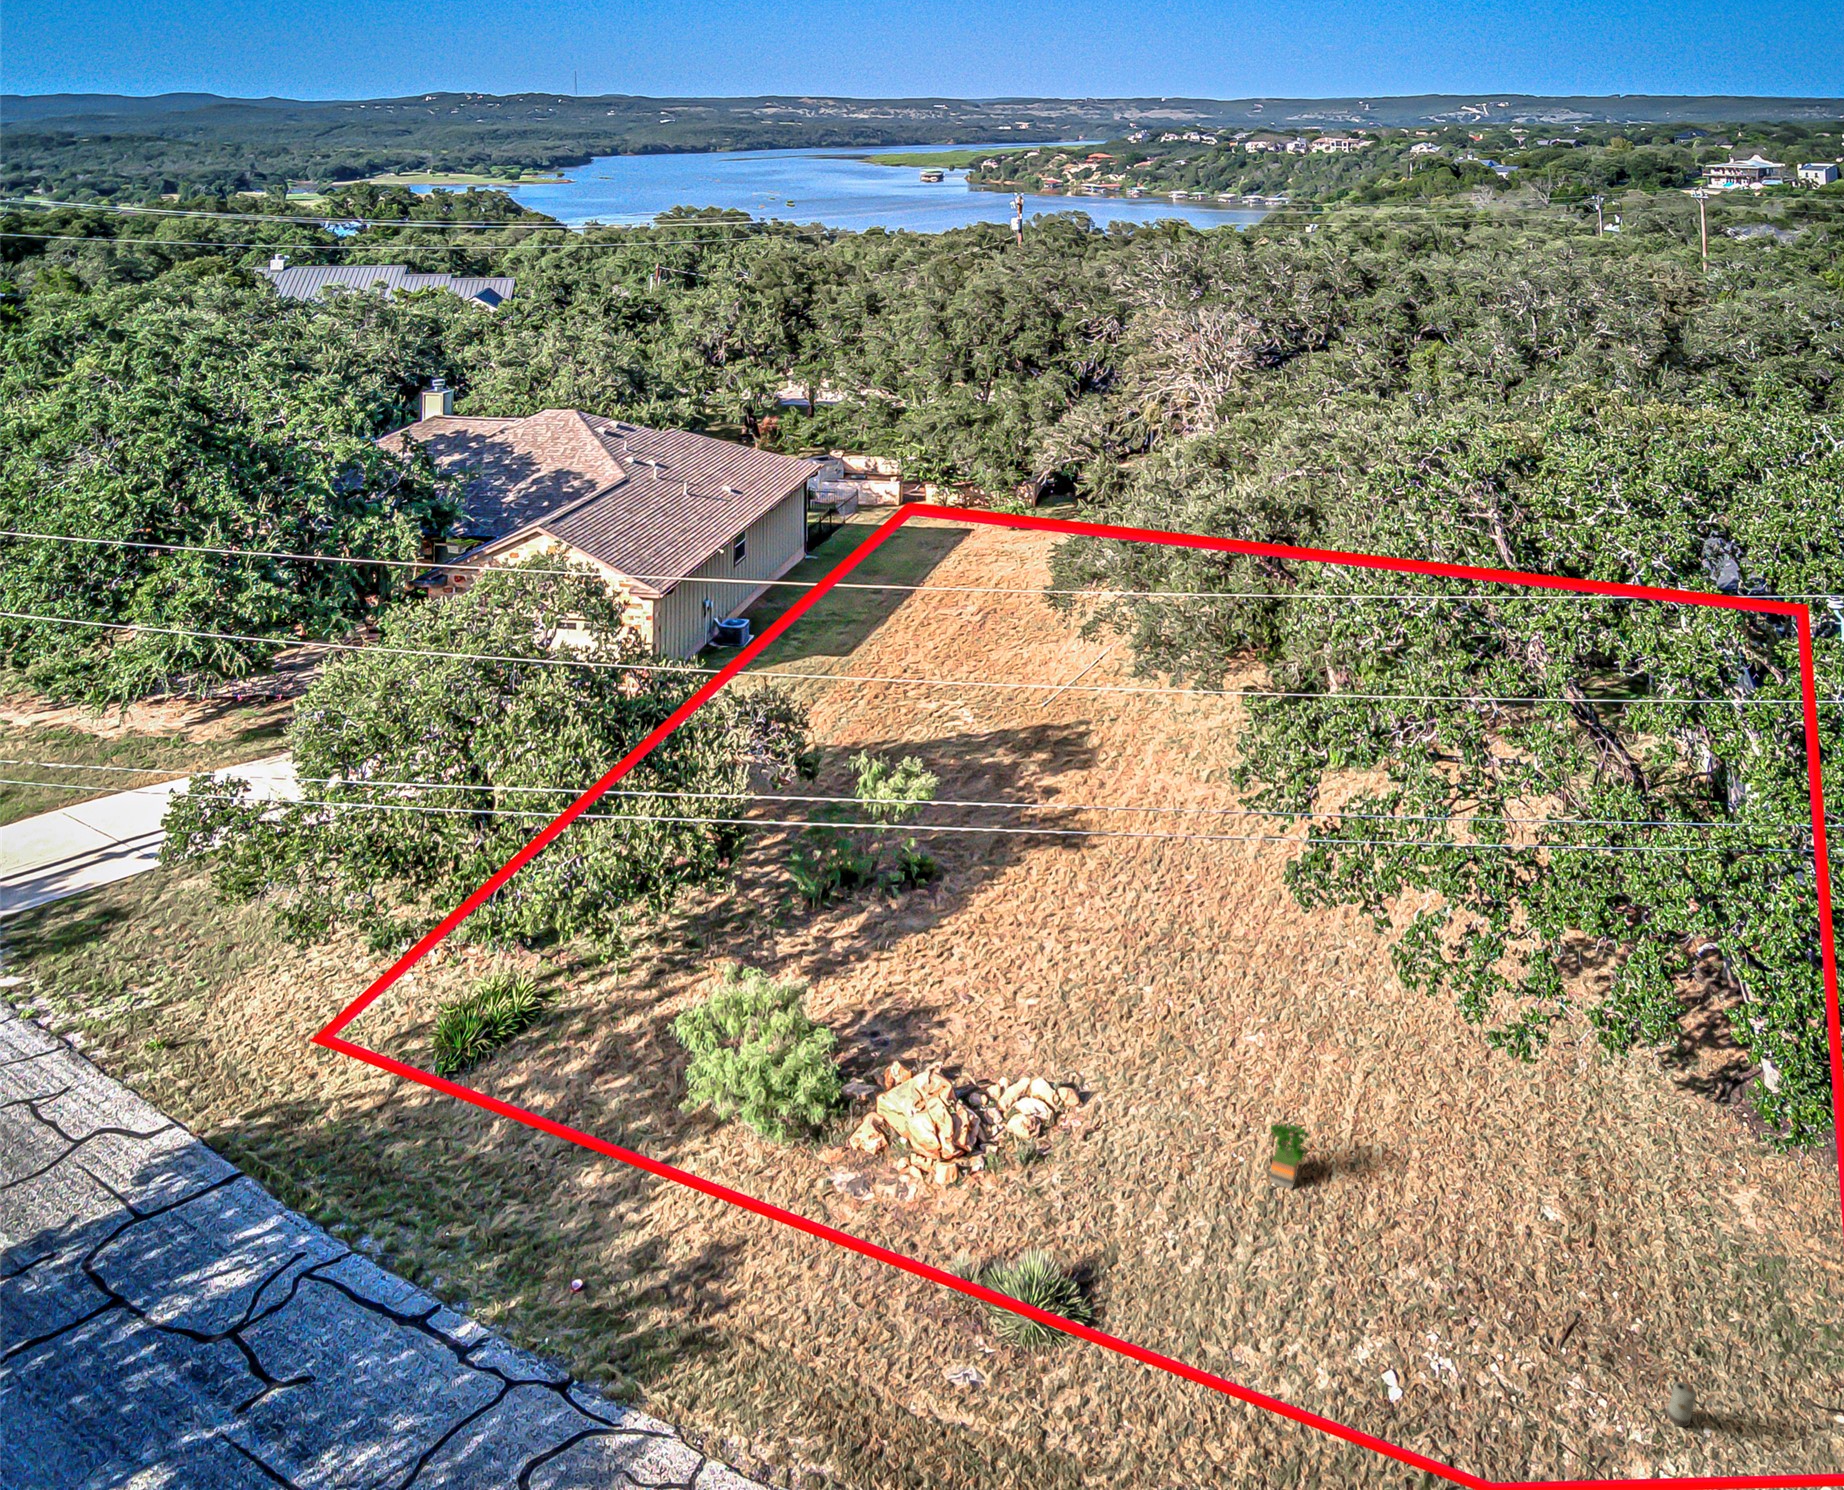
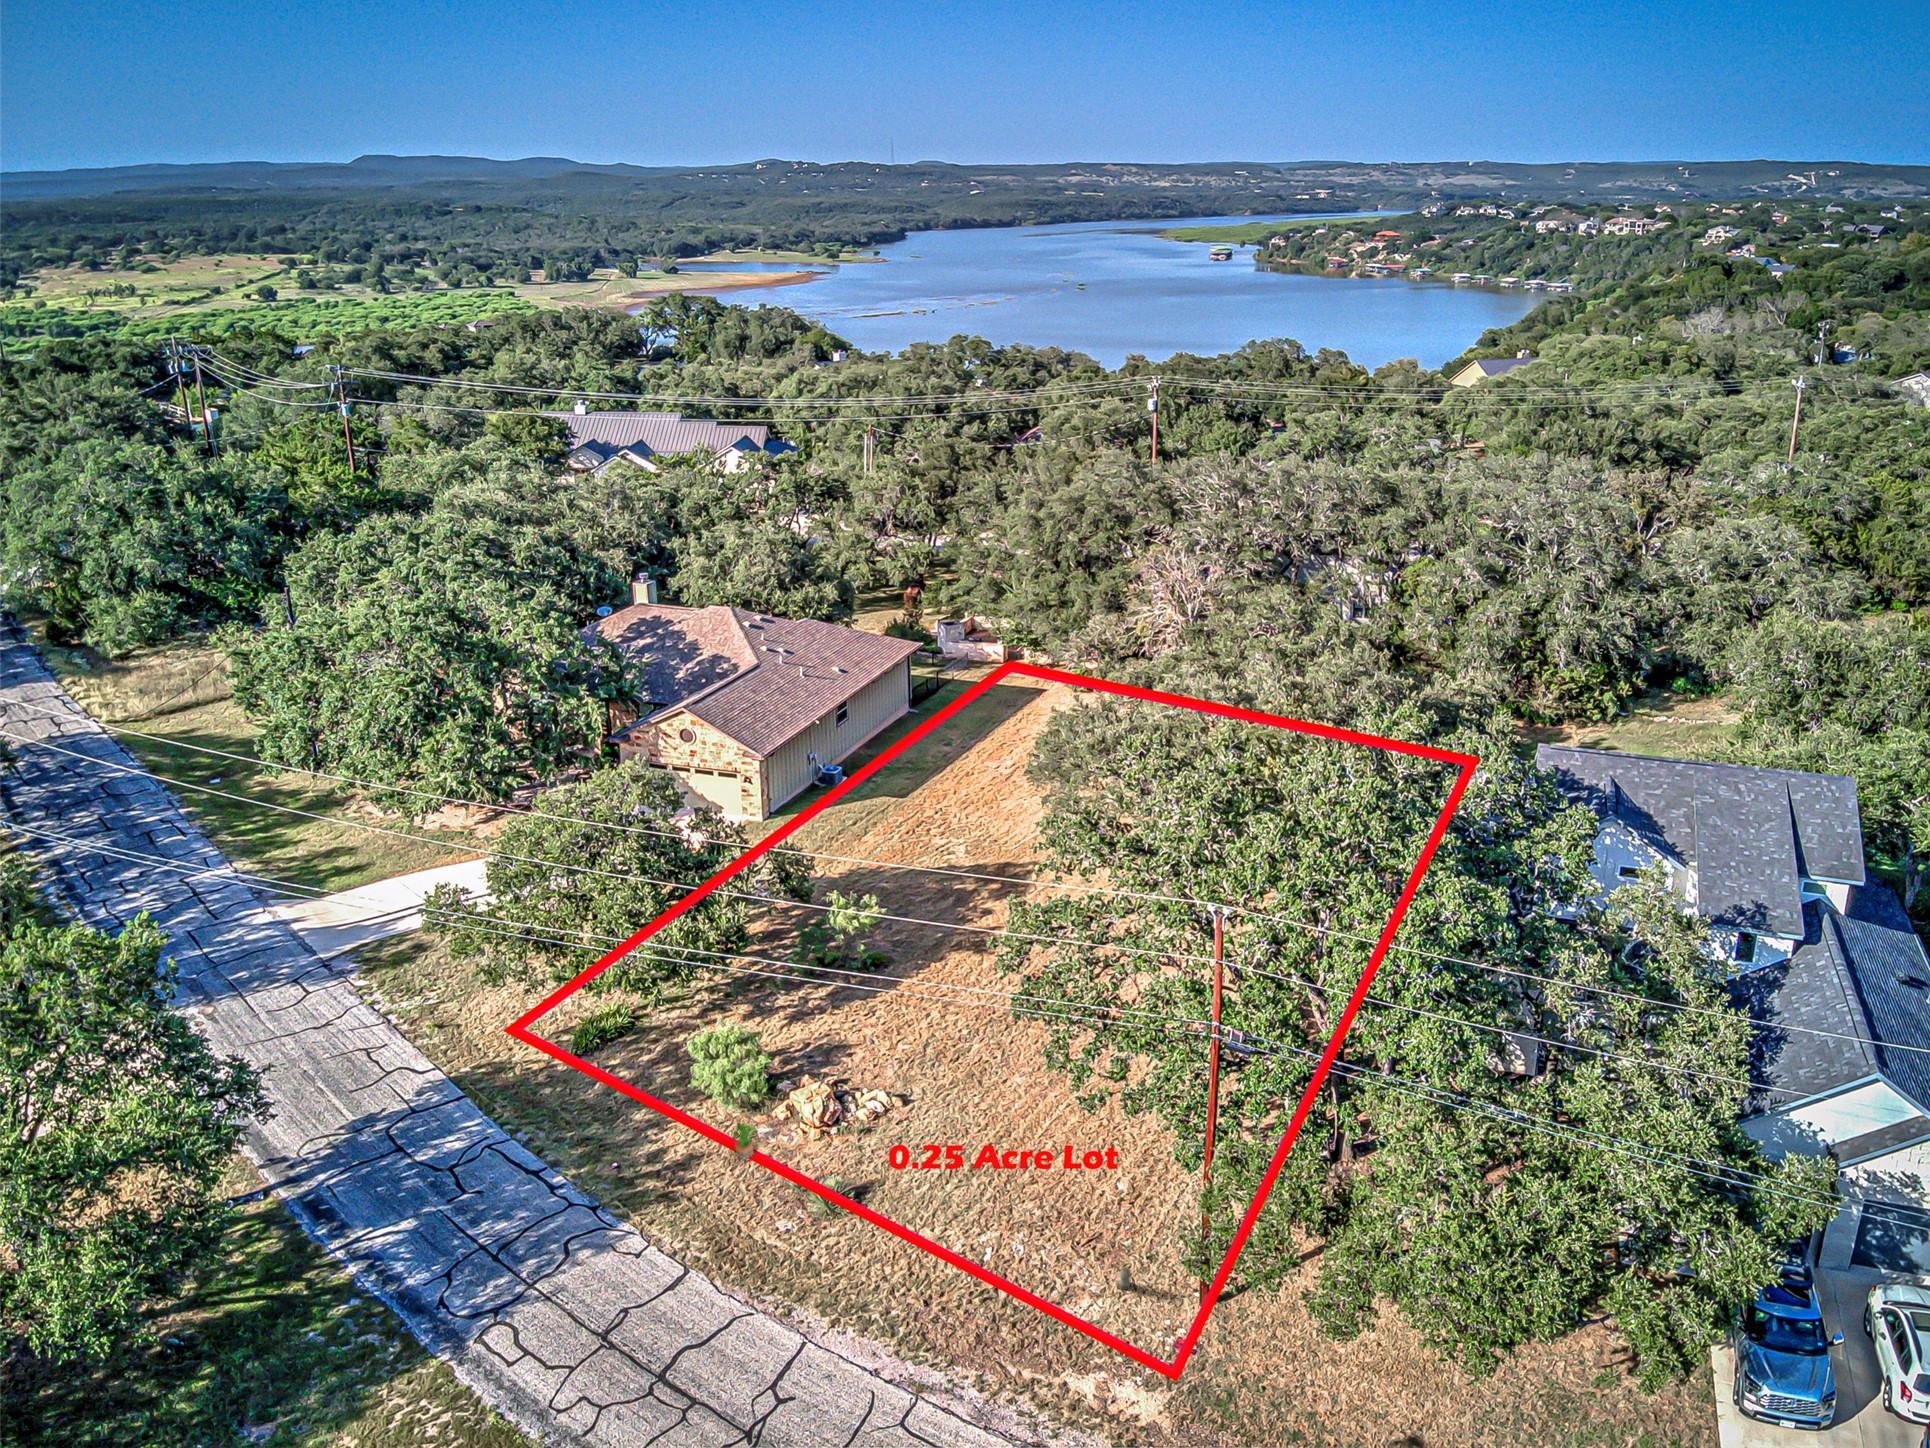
potted tree: present [1270,1123,1309,1189] -> present [733,1123,755,1160]

